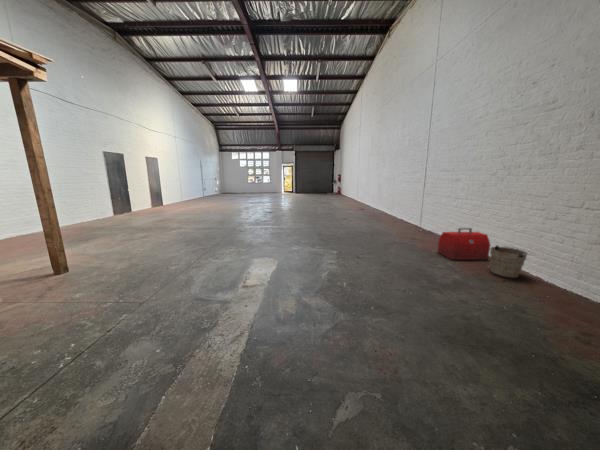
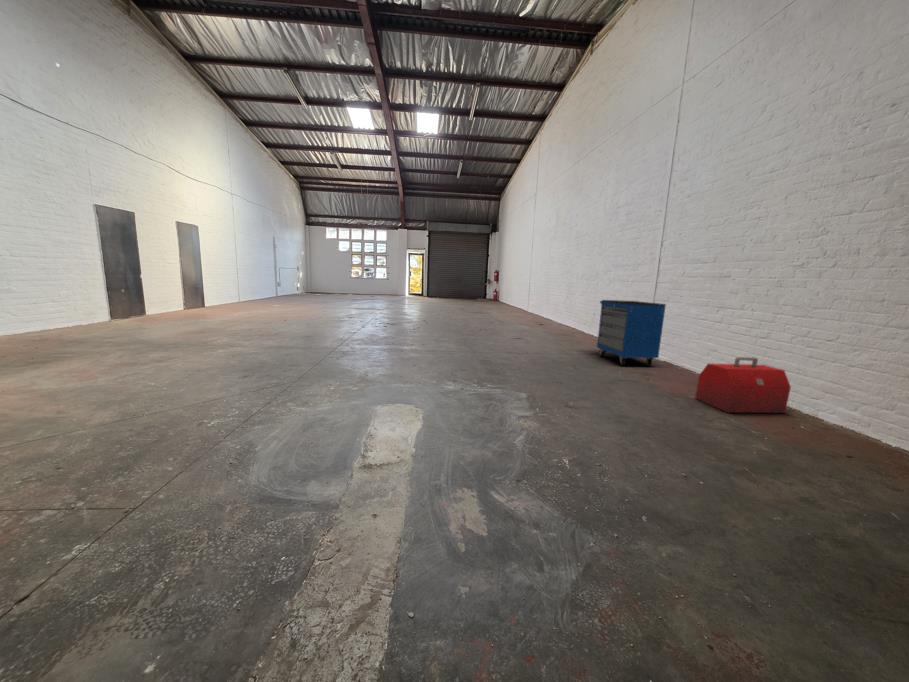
storage cabinet: none [390,195,428,234] -> present [597,300,666,366]
bucket: present [490,245,528,278] -> none [805,389,883,448]

